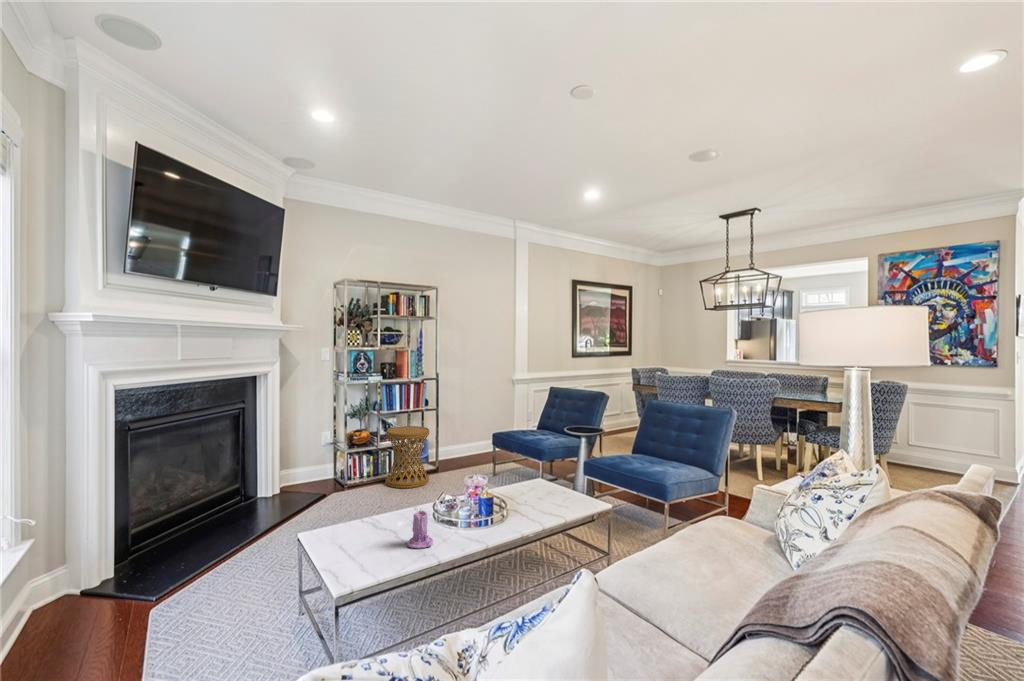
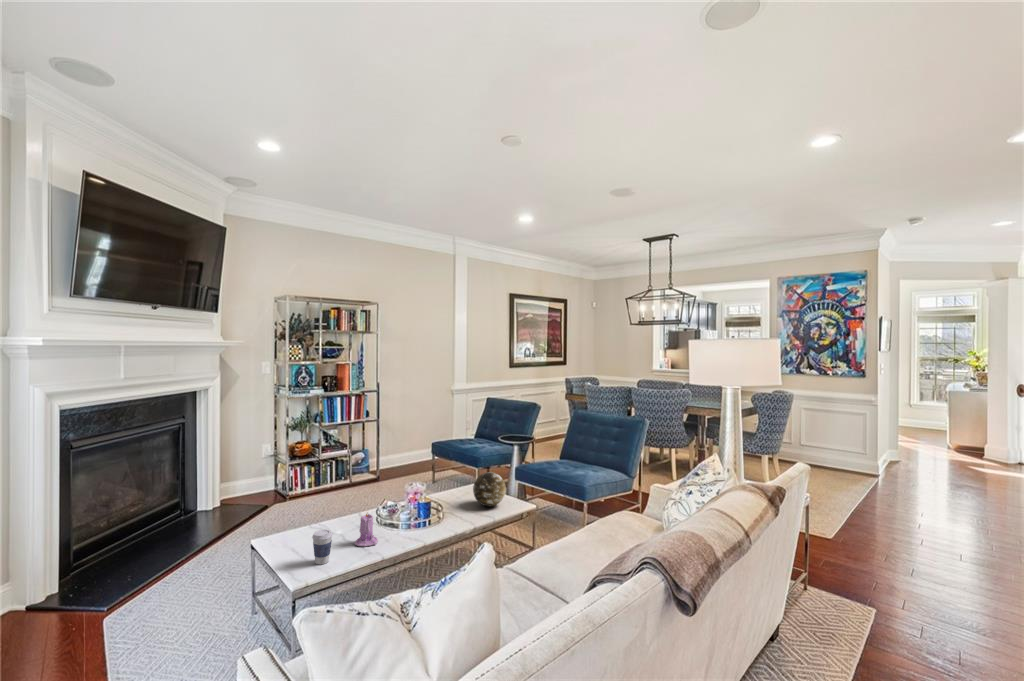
side table: present [385,426,429,488] -> none [326,437,370,498]
decorative orb: none [540,466,578,505] -> present [473,472,506,506]
coffee cup: none [357,527,380,569] -> present [312,529,333,565]

